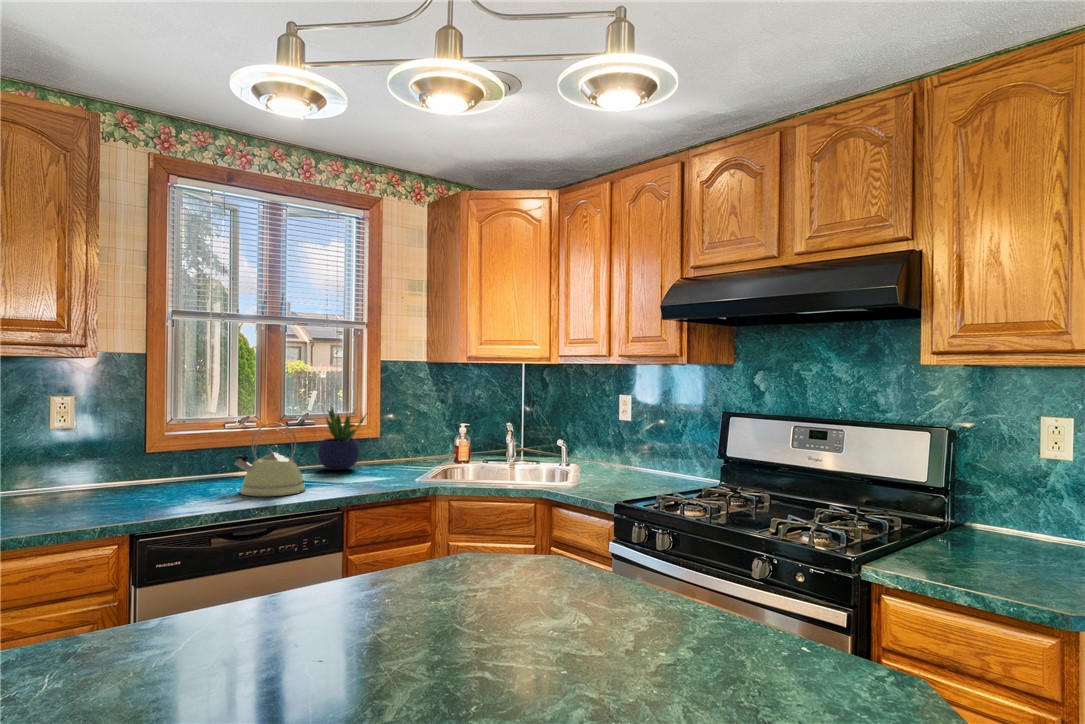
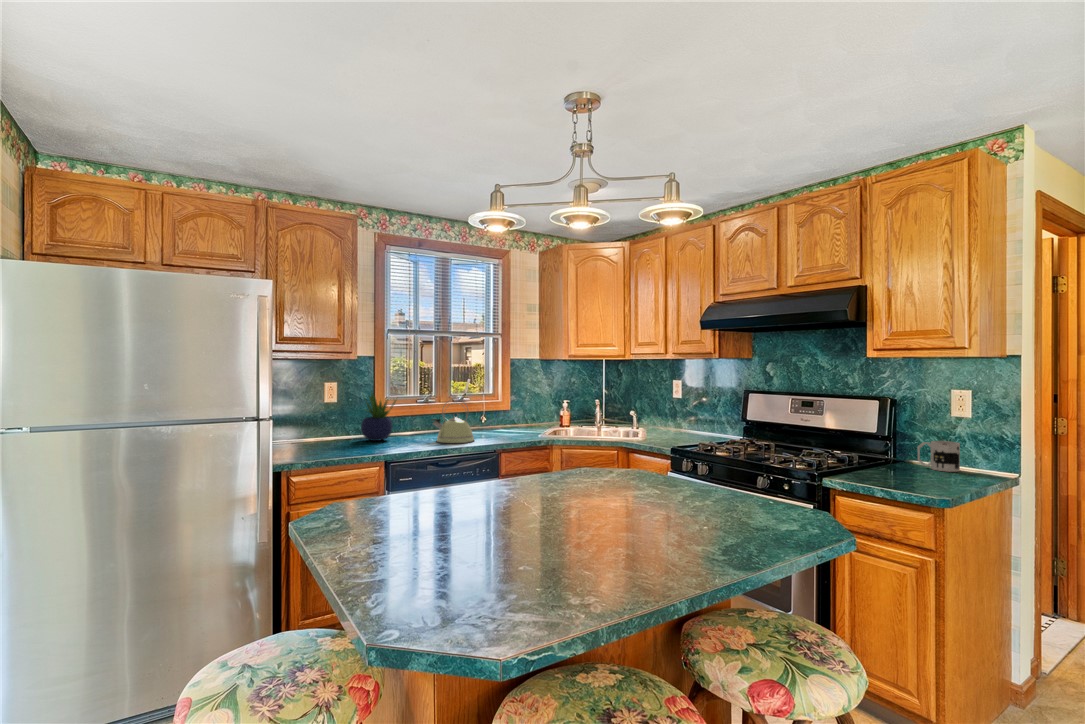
potted plant: present [318,406,368,470] -> present [361,393,396,441]
mug: none [994,496,1061,548] -> present [918,441,960,472]

